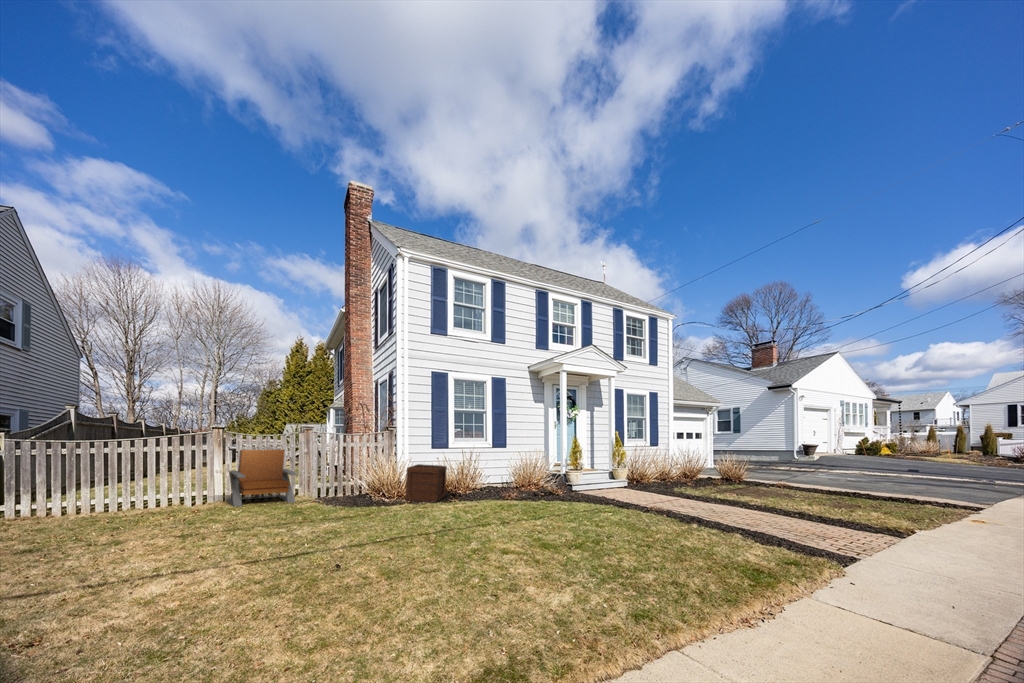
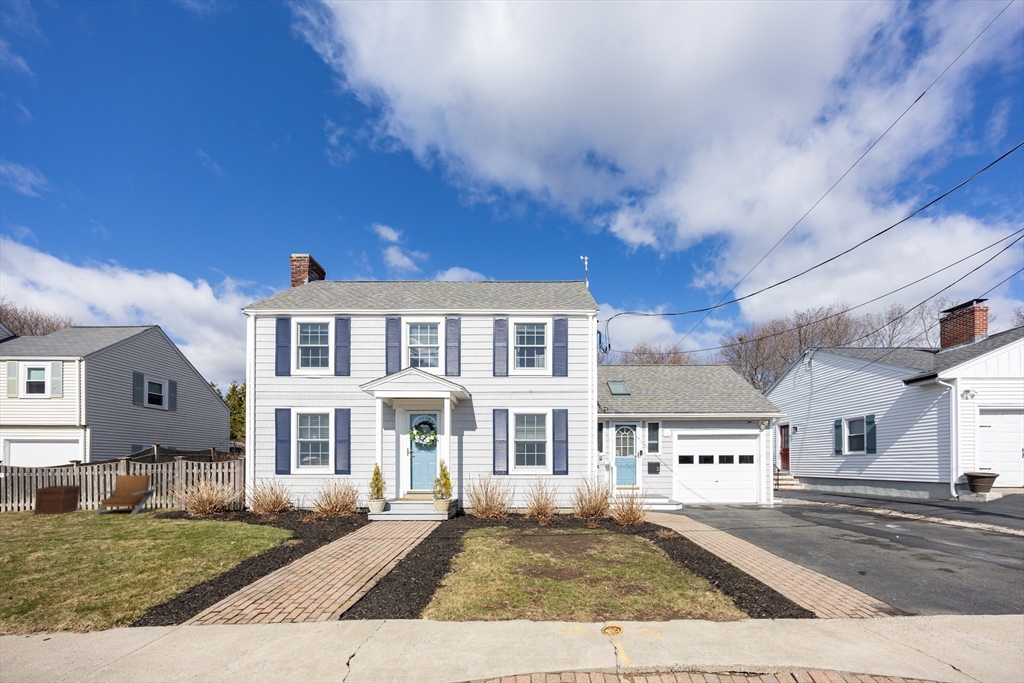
wooden crate: present [405,464,447,502] -> present [34,485,80,514]

